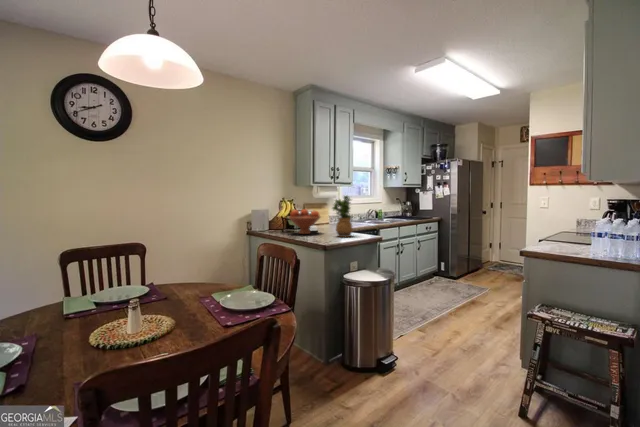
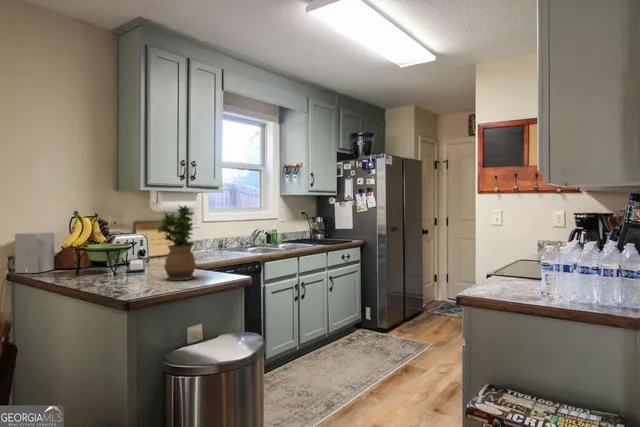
fruit bowl: present [288,209,320,234] -> none [79,230,145,276]

